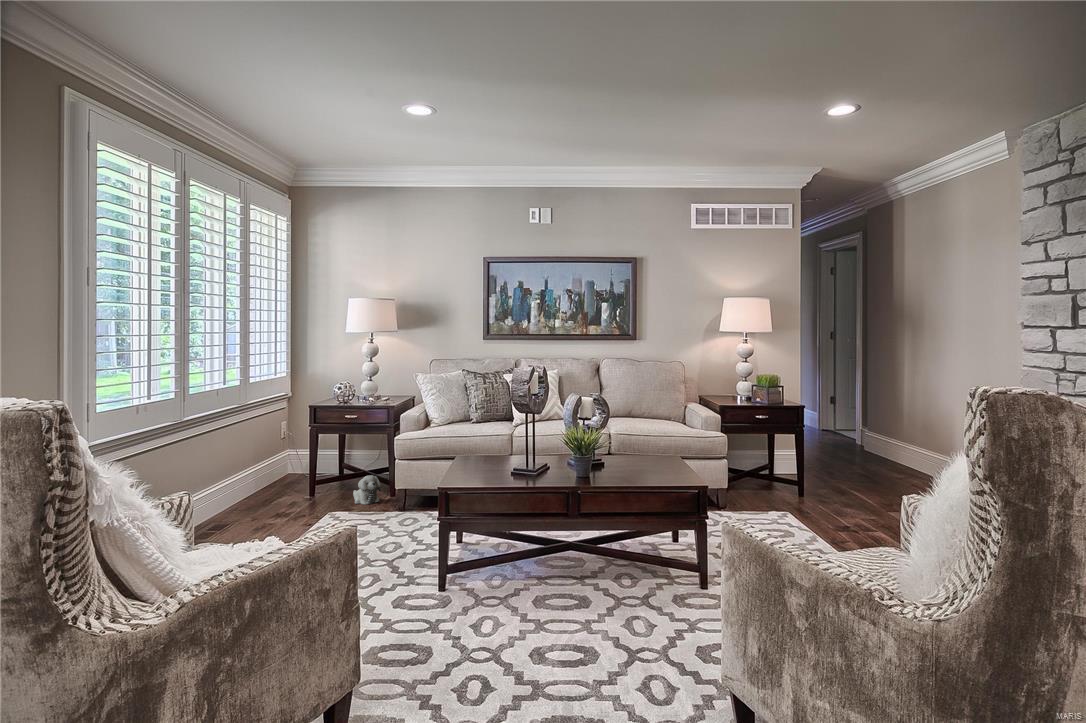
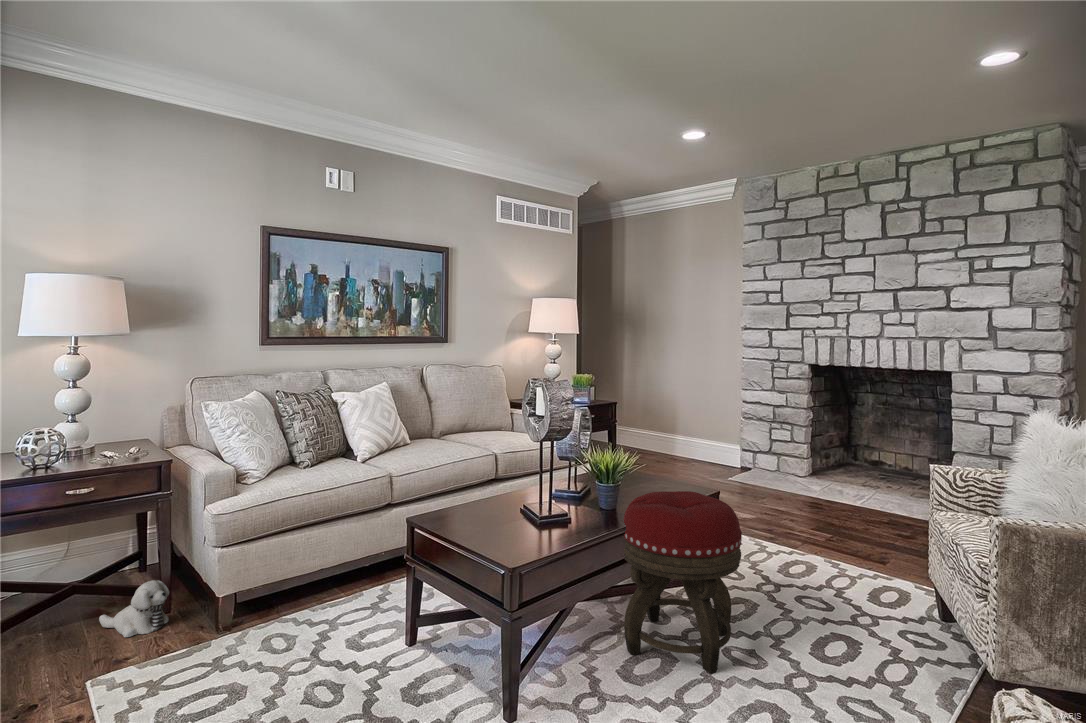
footstool: none [556,467,663,628] -> present [624,491,742,673]

